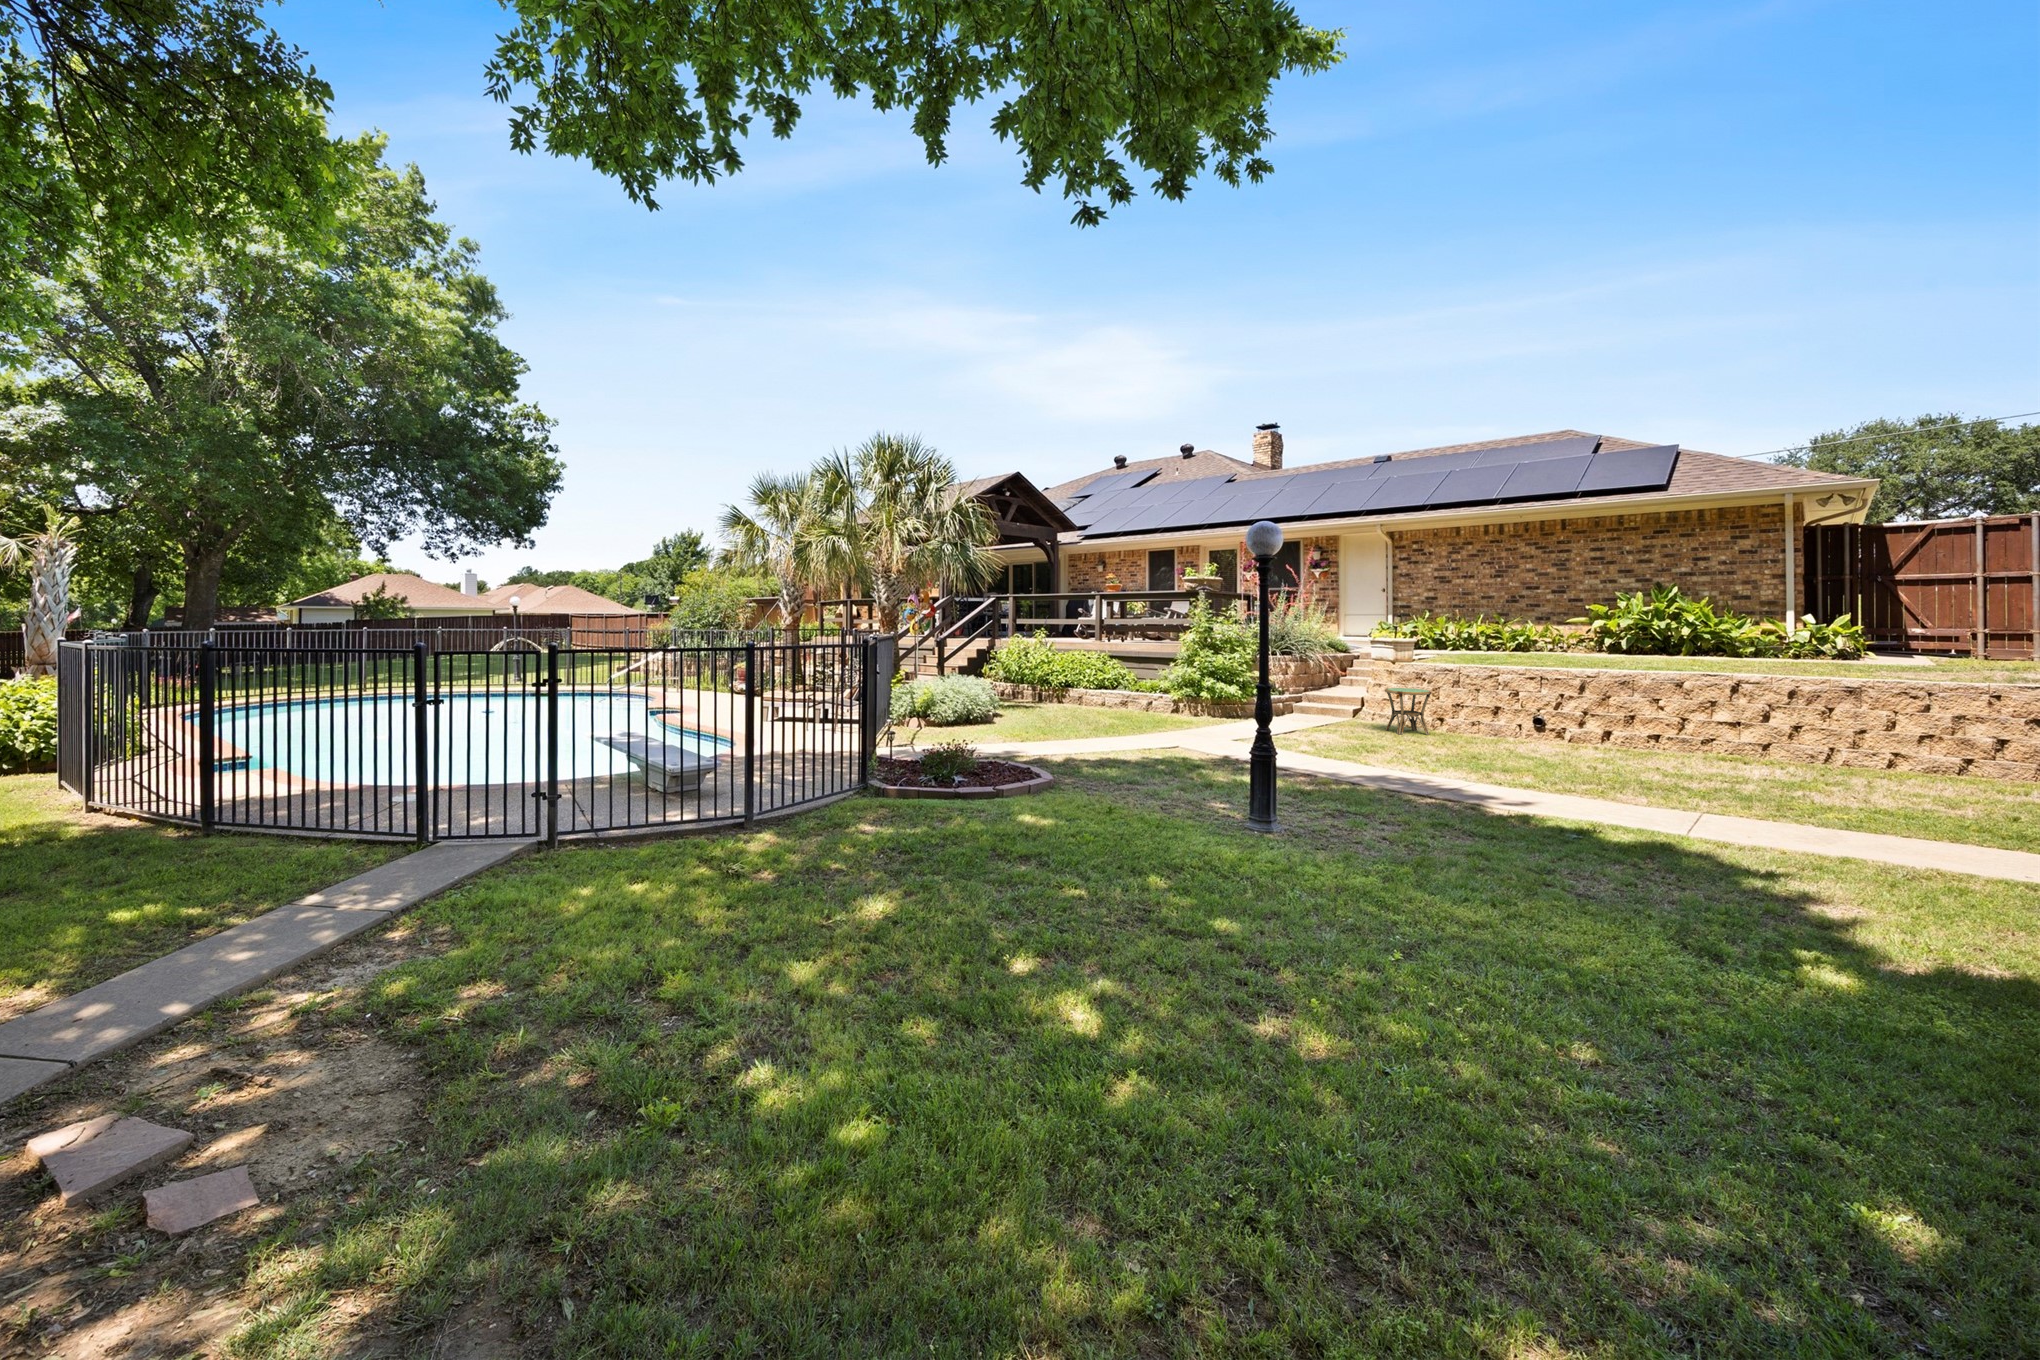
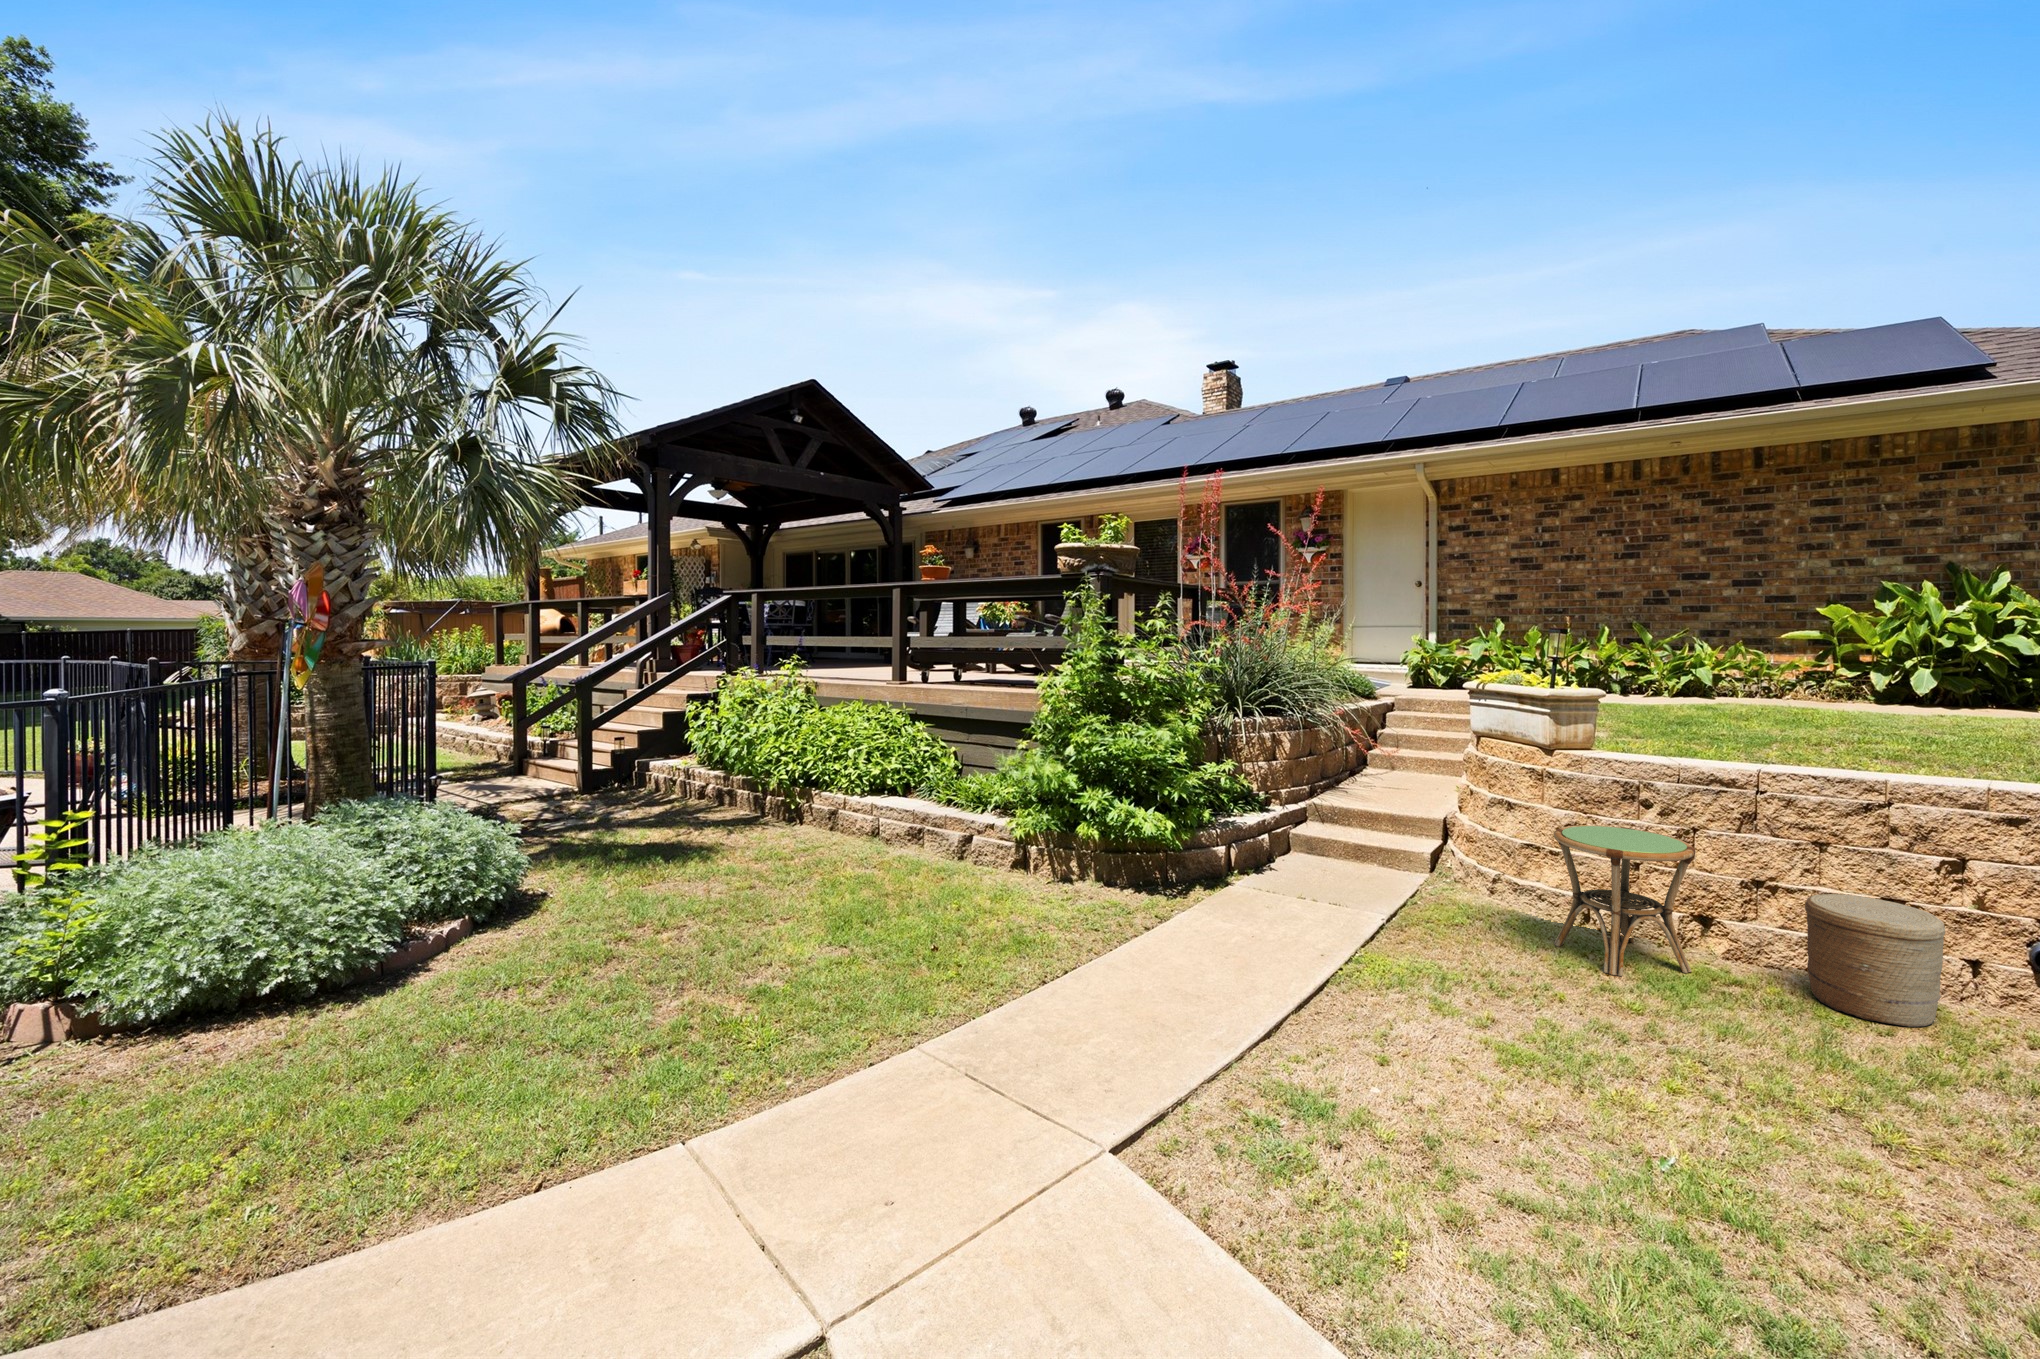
woven basket: none [1463,706,1503,743] -> present [1805,894,1945,1027]

